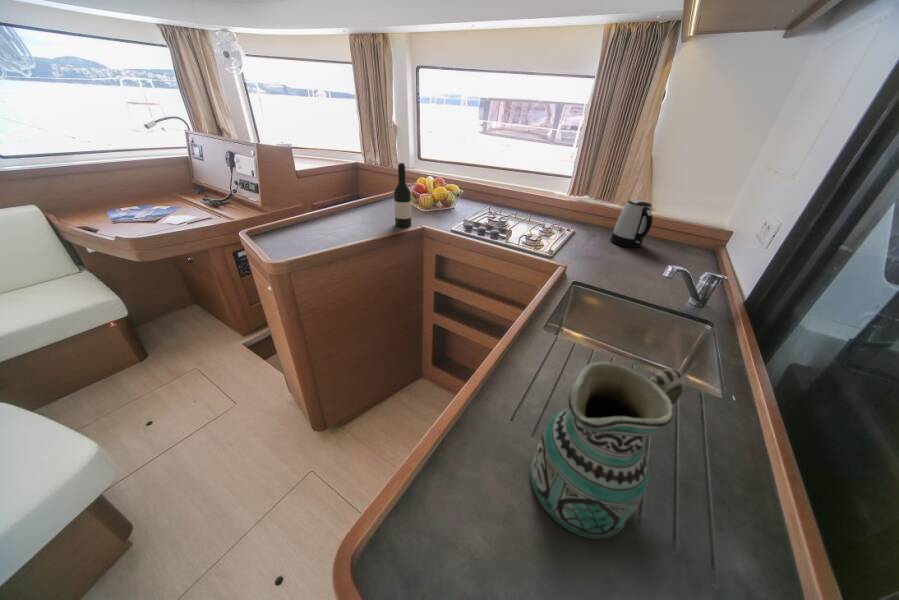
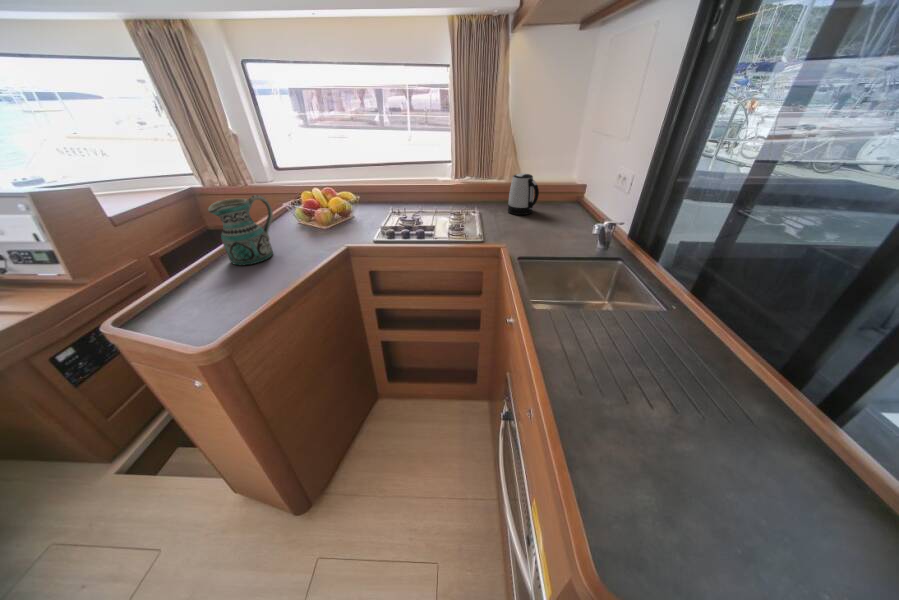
wine bottle: present [394,163,411,227] -> none [294,181,326,253]
ceramic pitcher: present [530,362,686,539] -> present [208,195,273,265]

